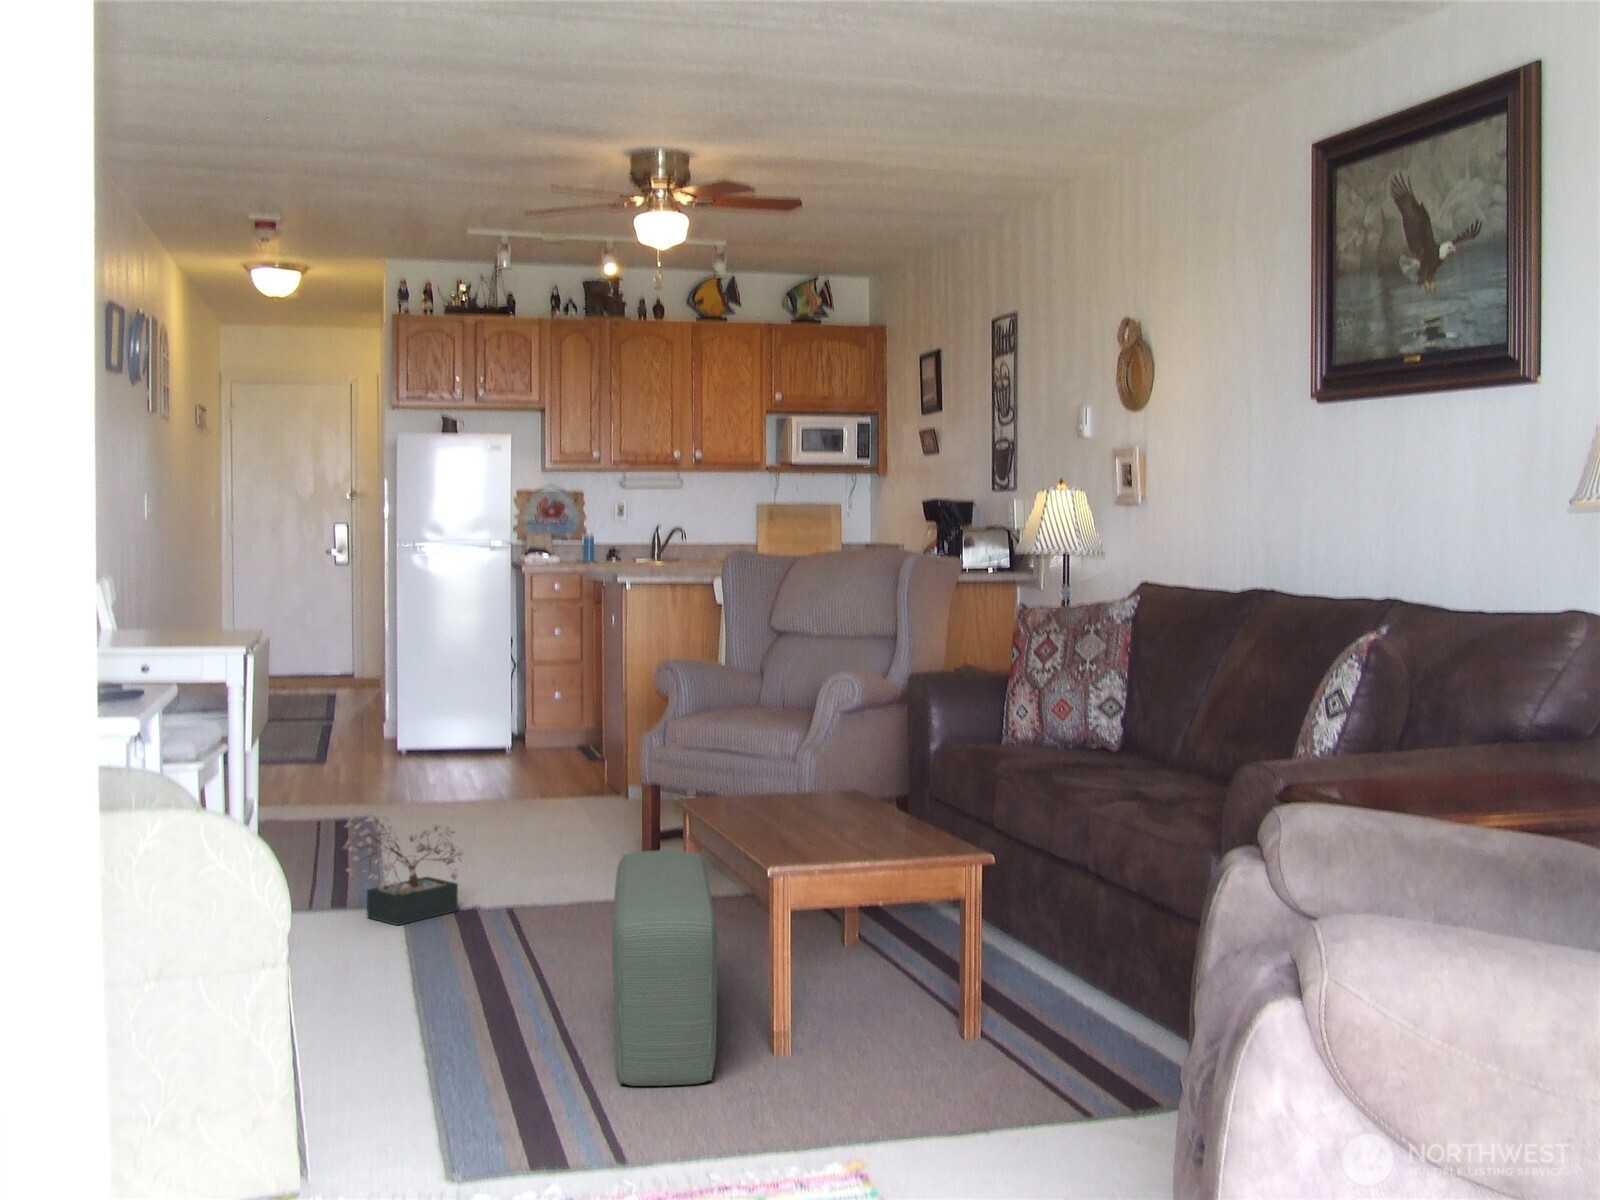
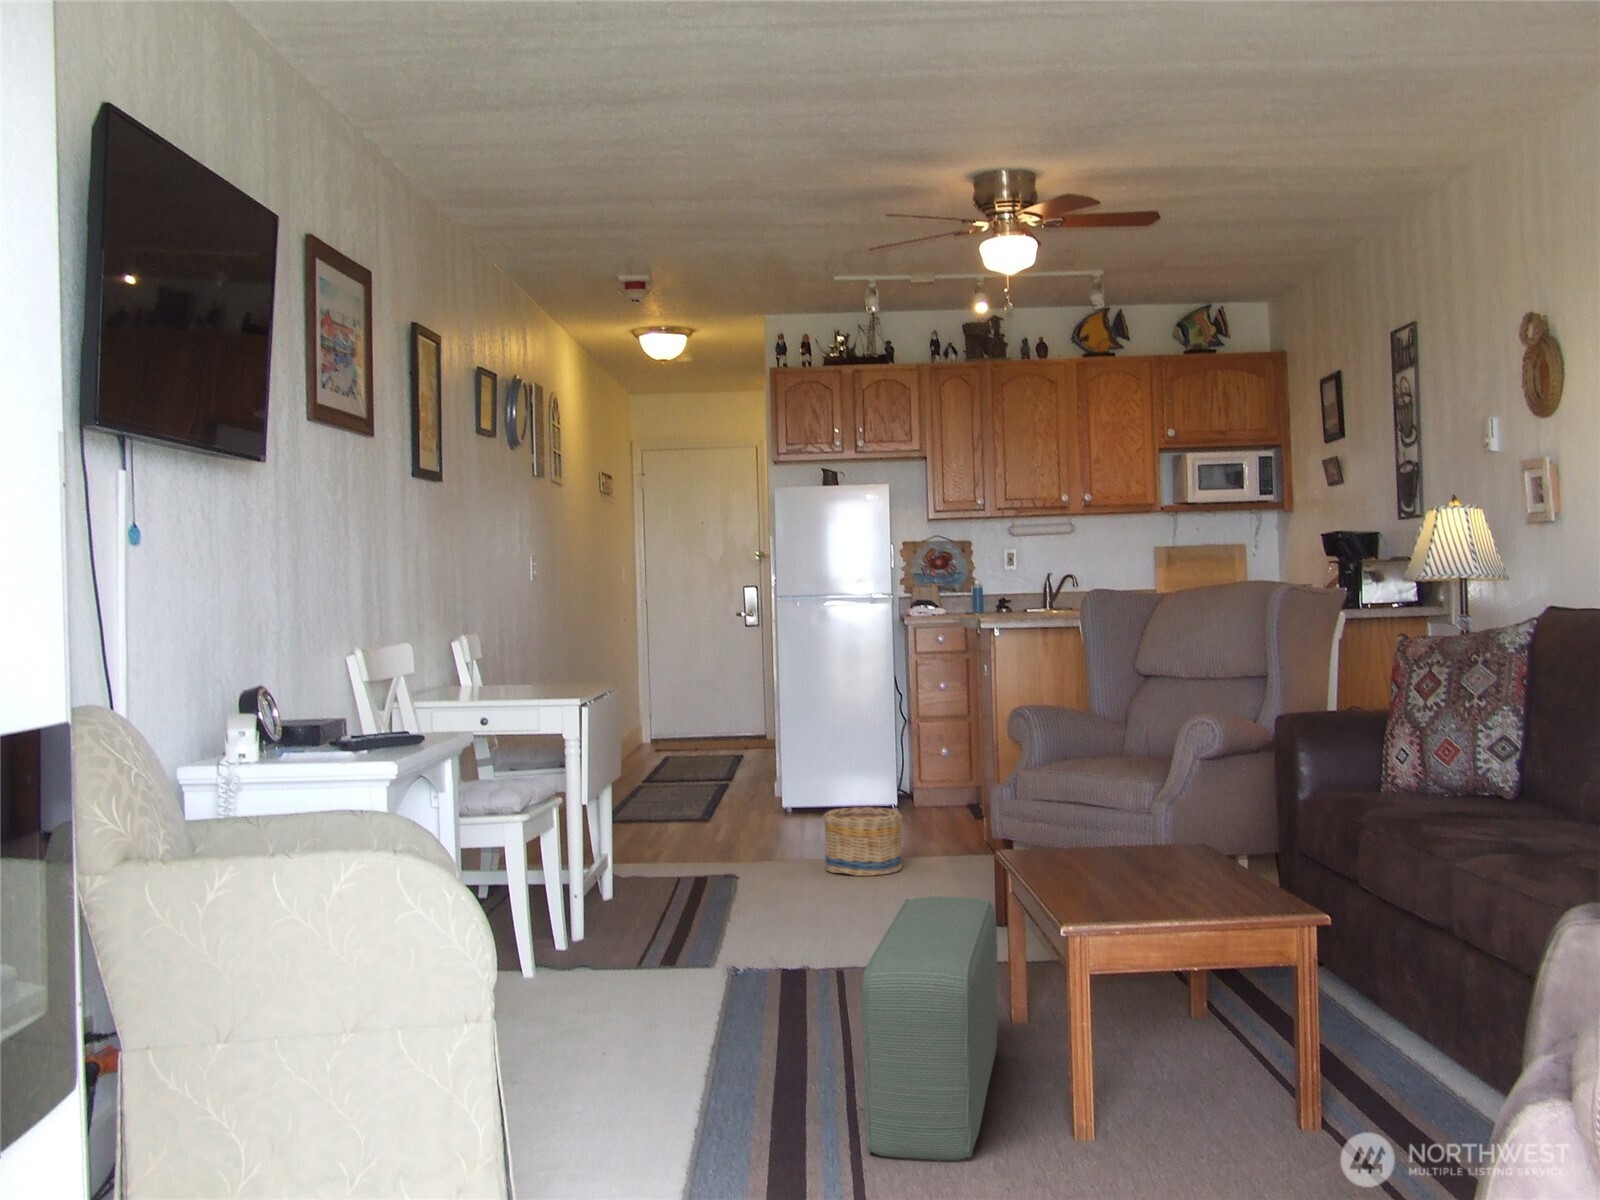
basket: none [472,761,551,829] -> present [823,807,902,876]
decorative plant: present [343,815,463,925] -> none [658,852,781,967]

